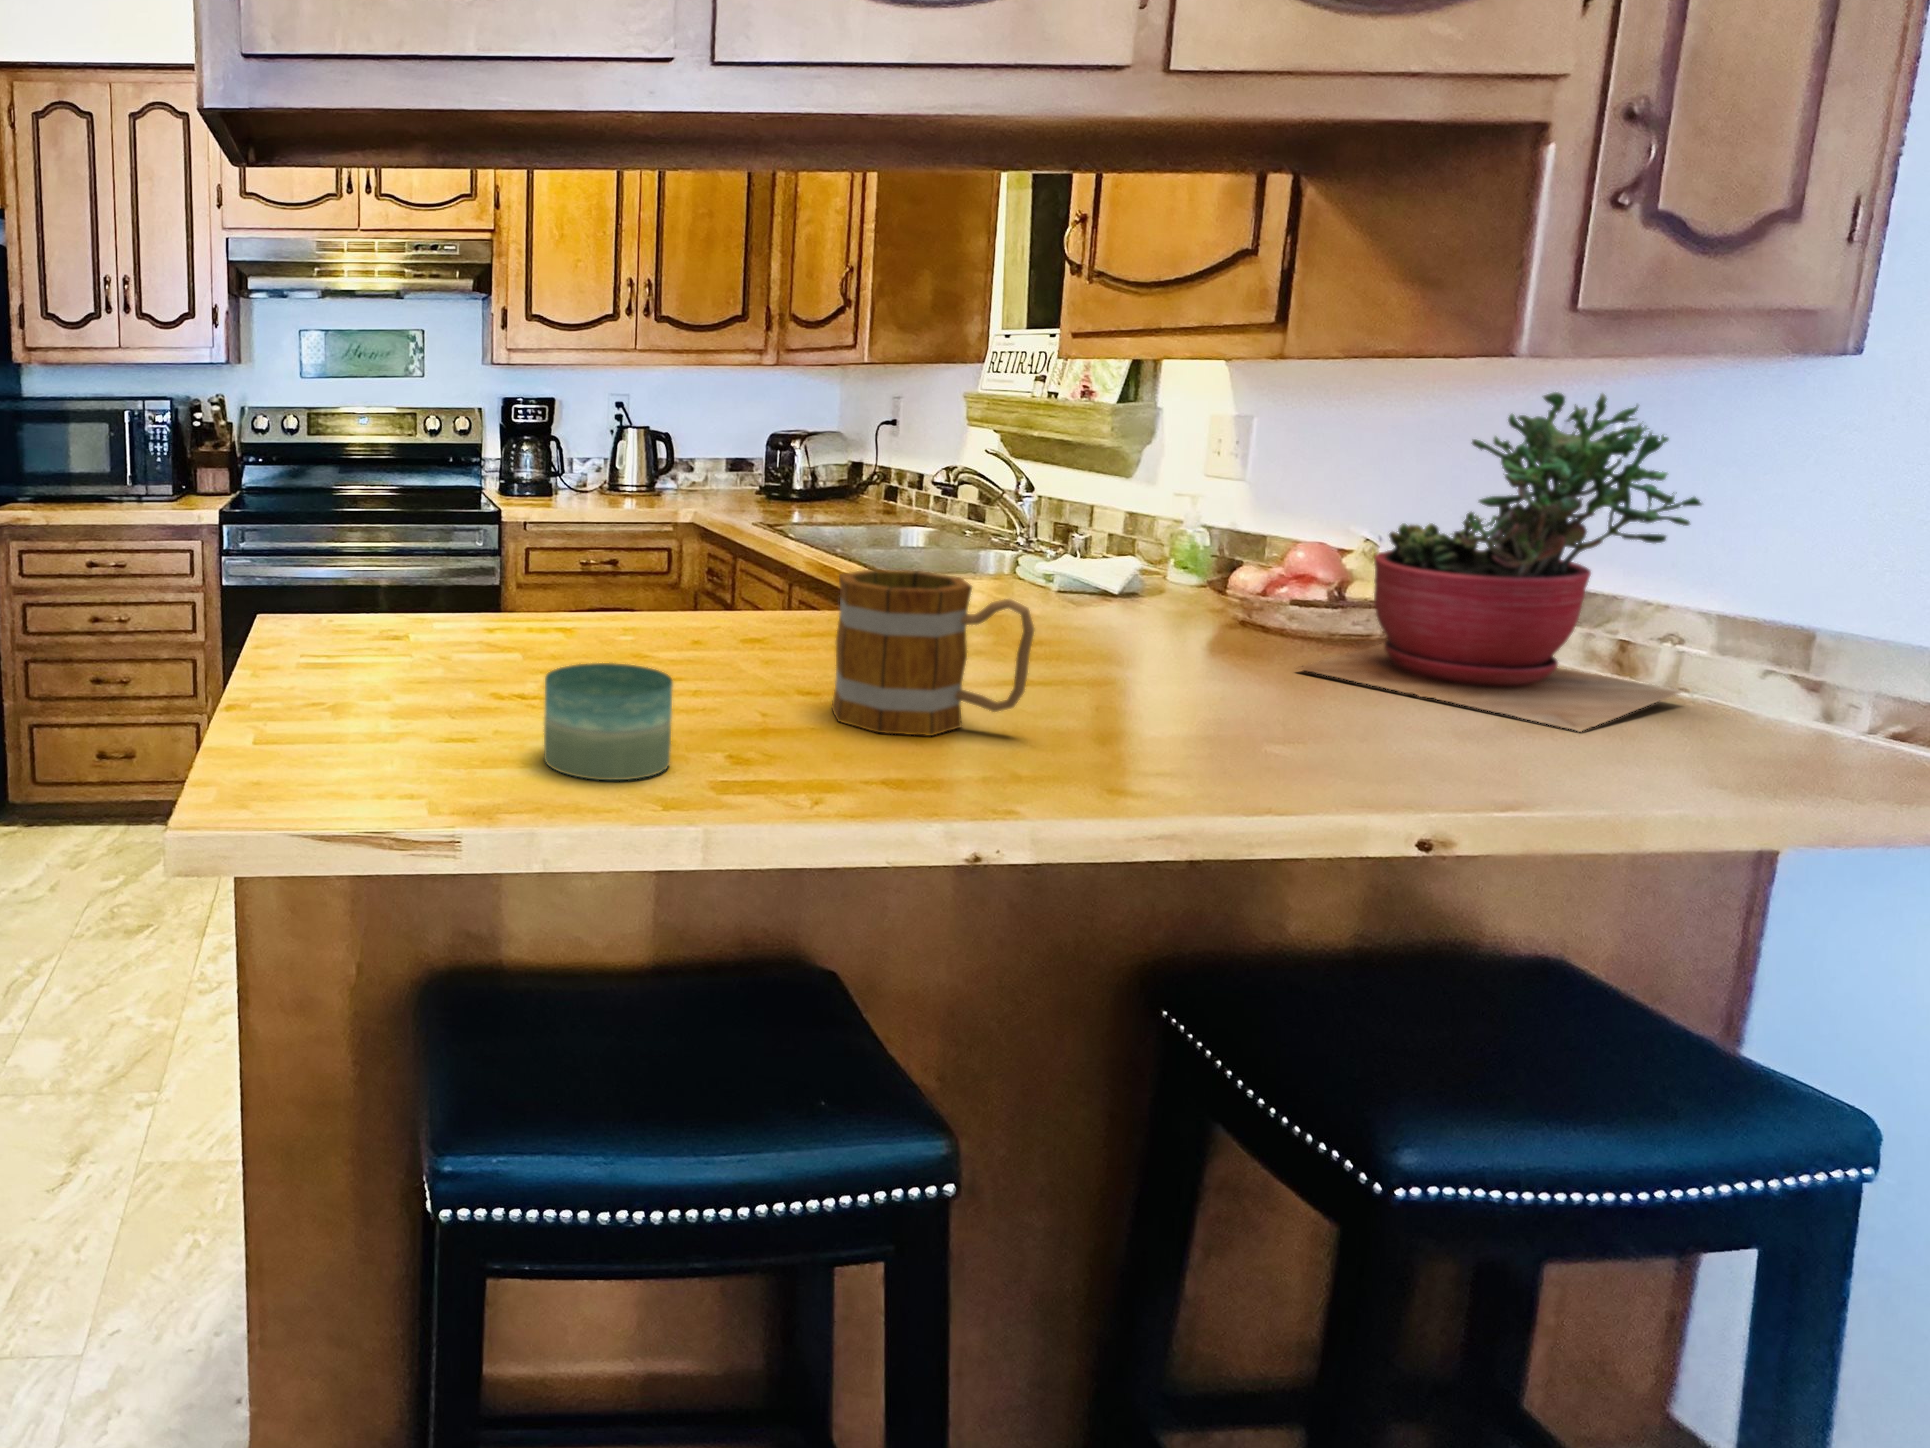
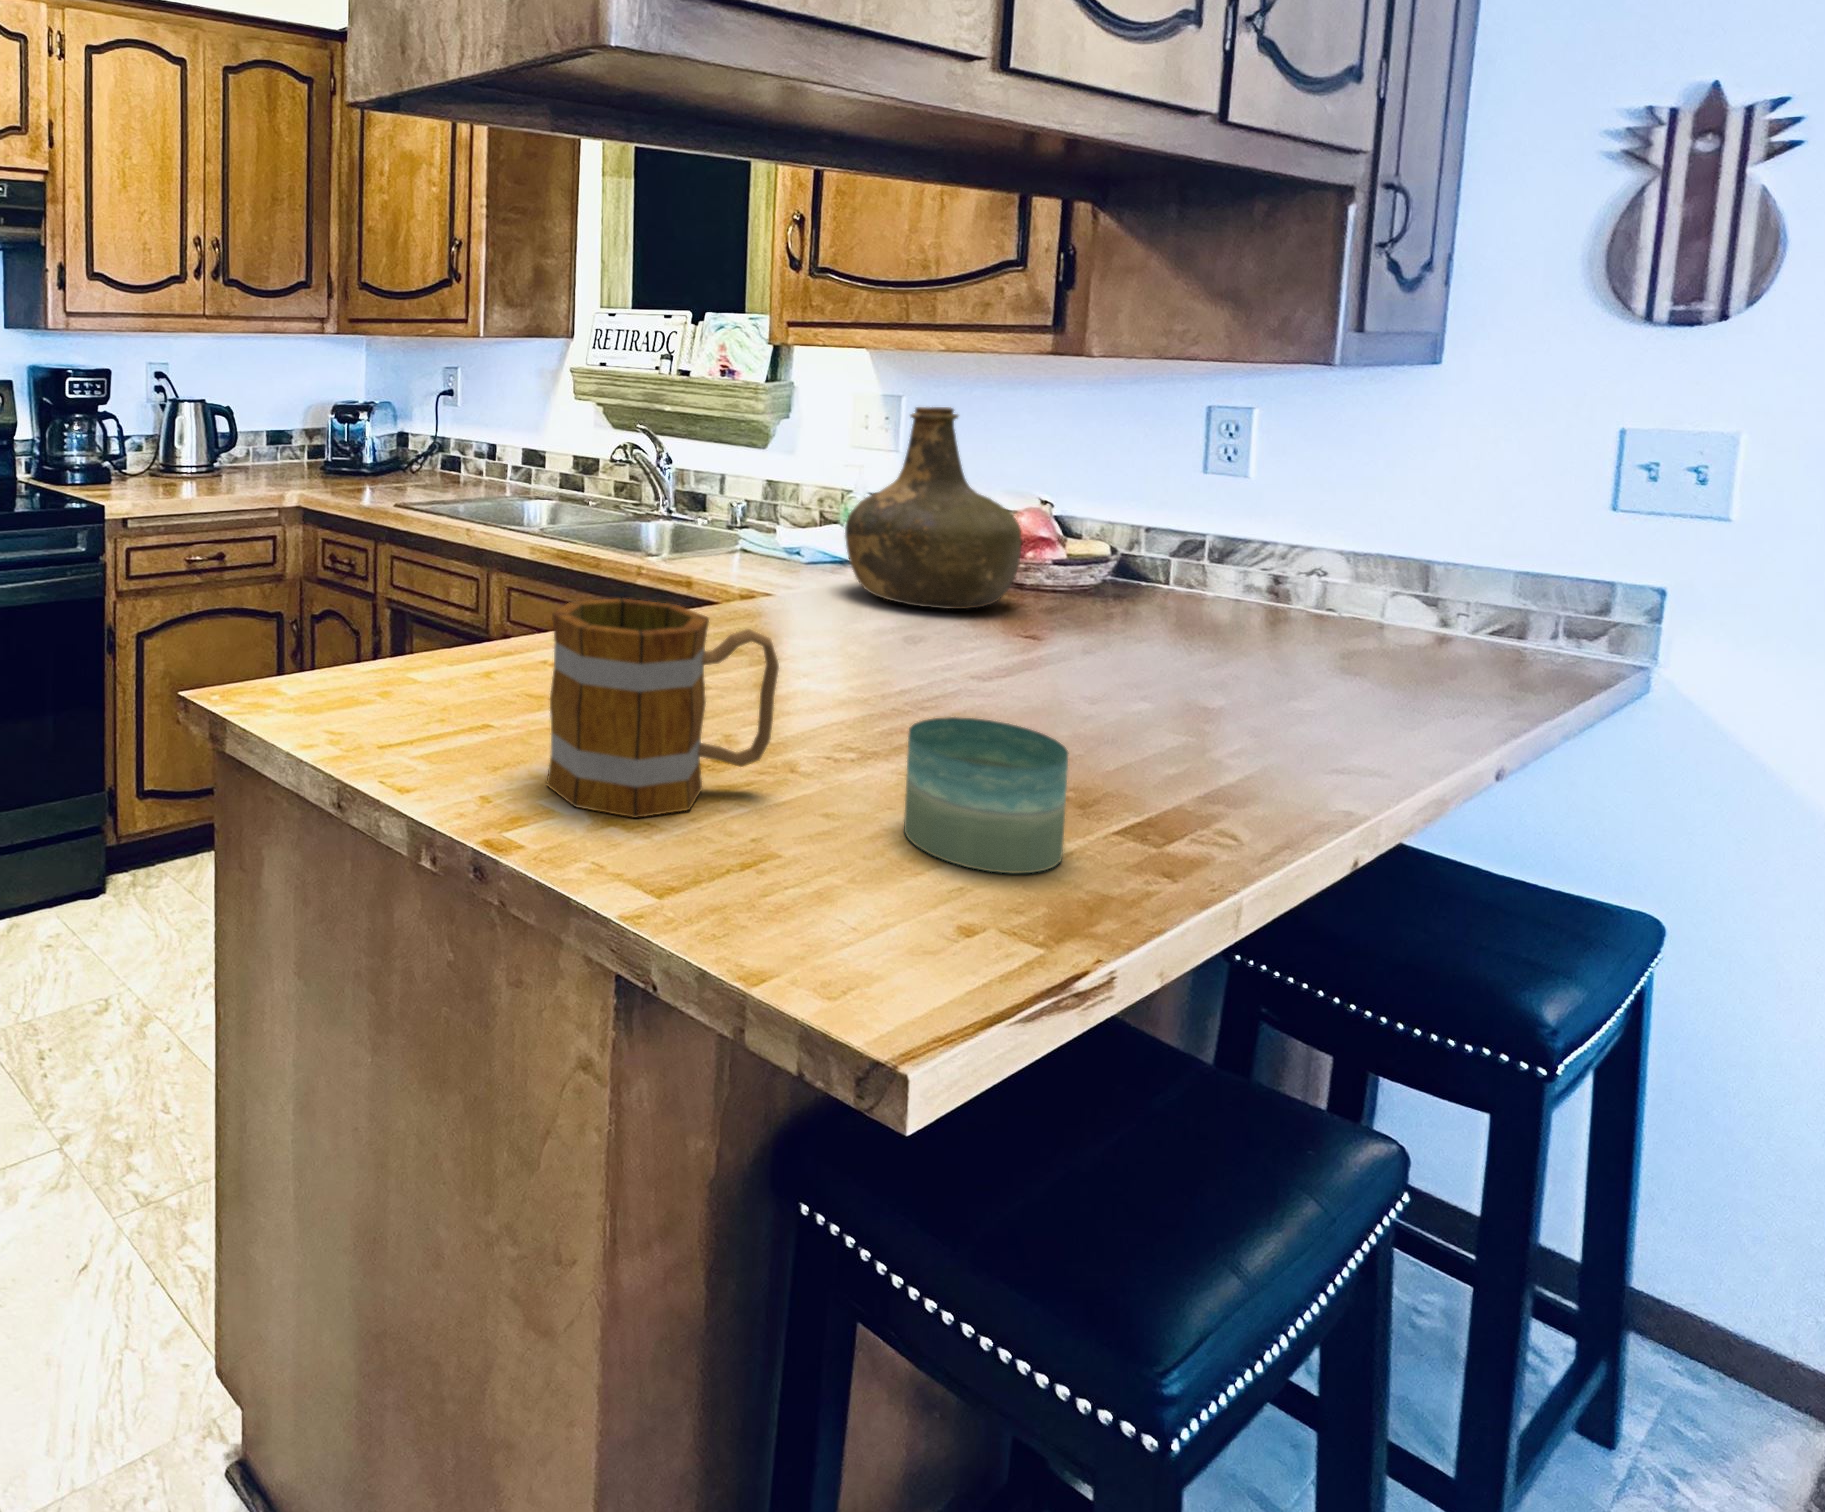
succulent plant: present [1298,392,1701,732] -> none [1130,386,1371,657]
bottle: none [998,419,1200,638] -> present [845,407,1022,609]
mug: present [832,570,1034,736] -> present [547,598,779,818]

